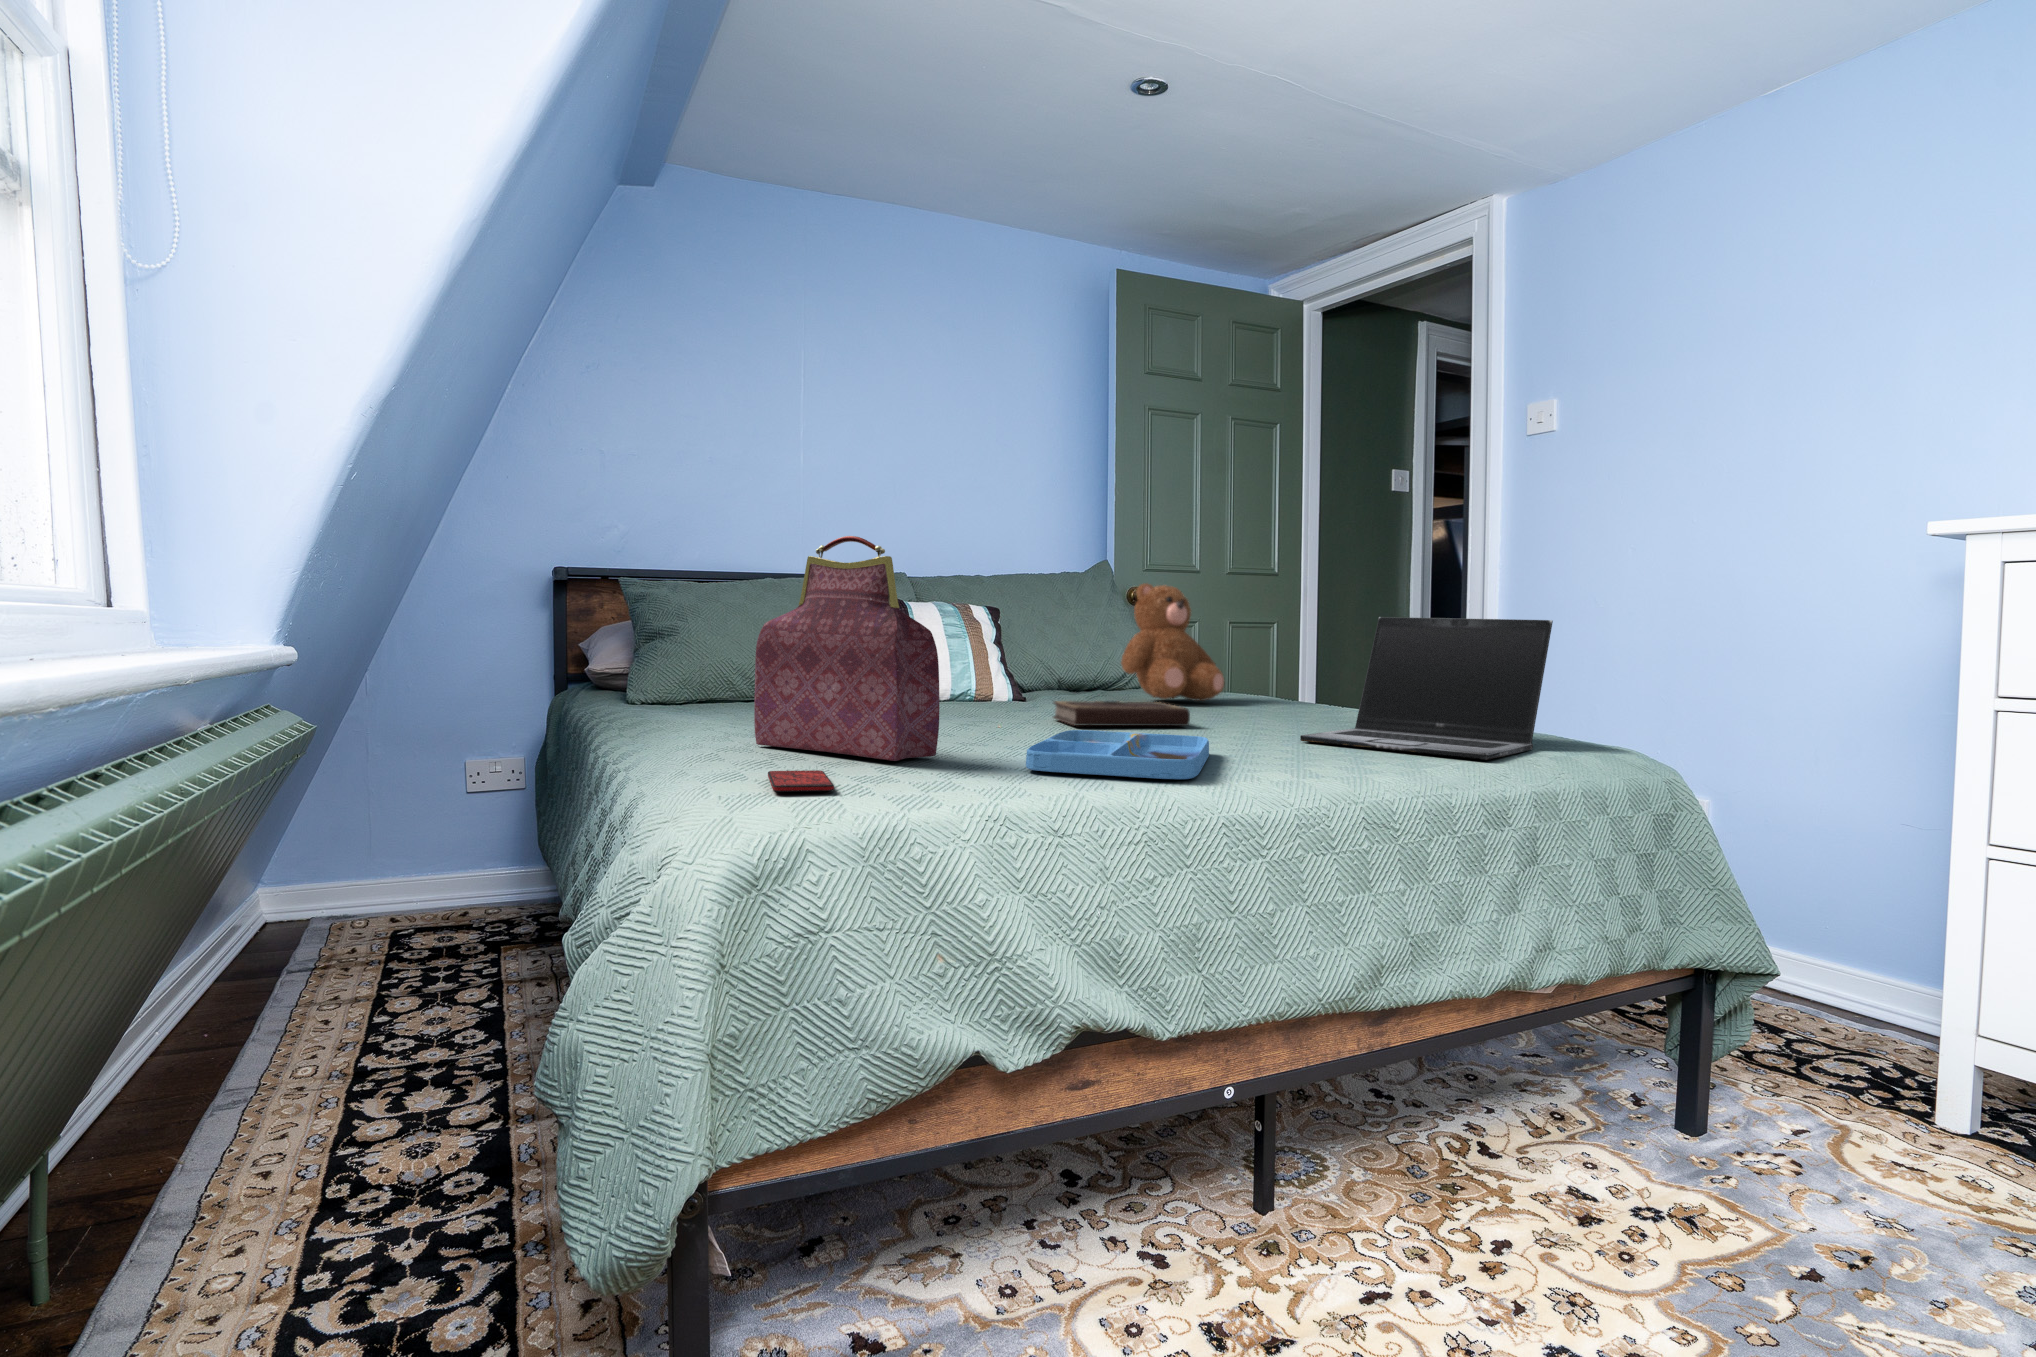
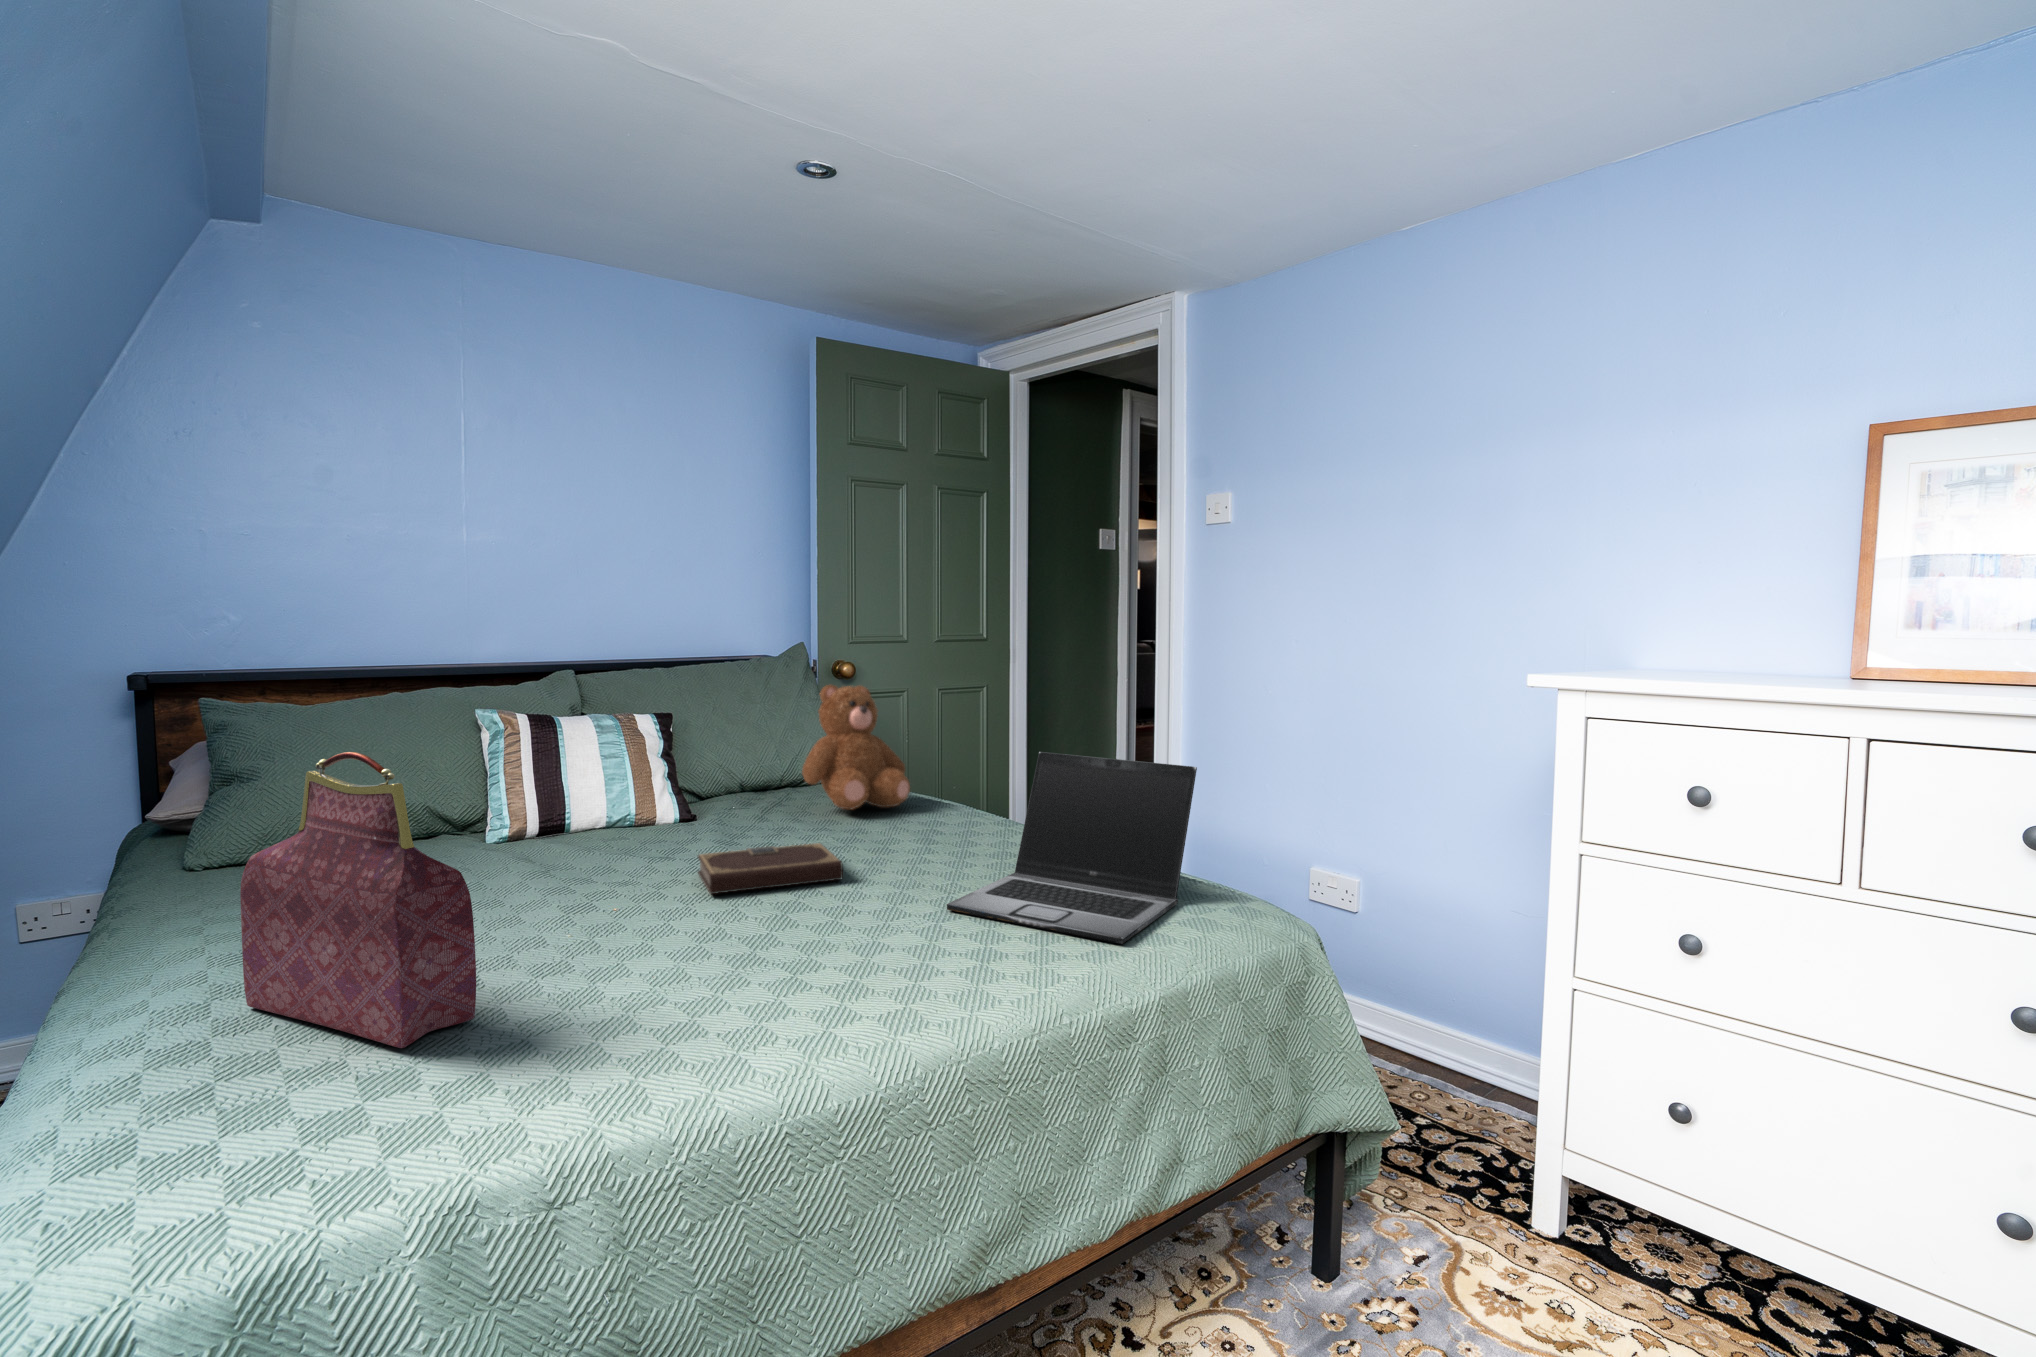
tray: present [1026,730,1209,779] -> none [570,937,827,1061]
smartphone: present [768,770,834,792] -> none [132,1105,267,1199]

